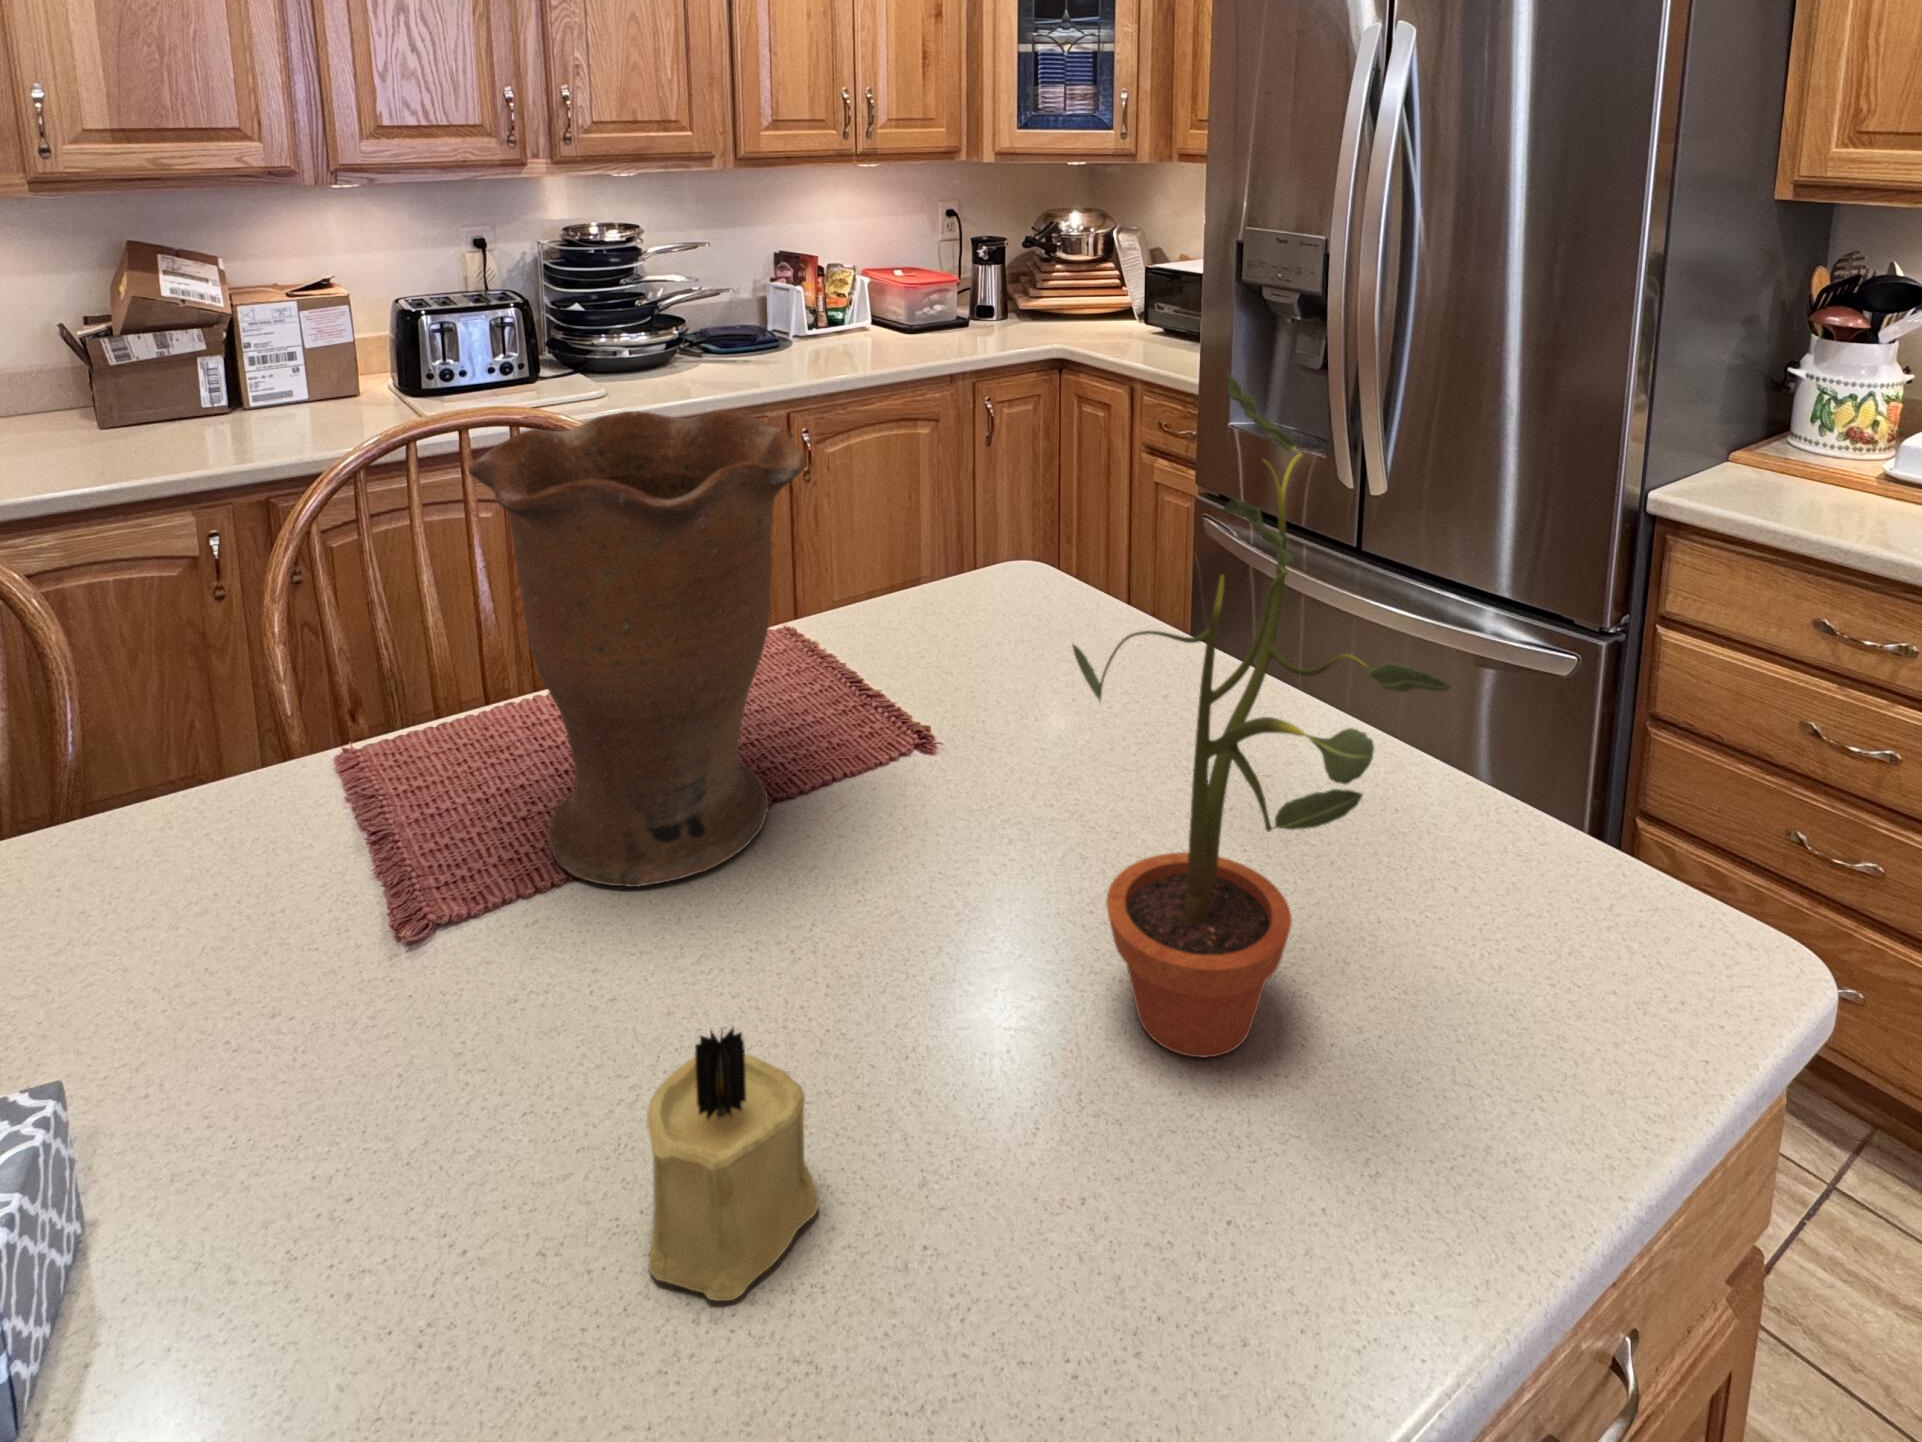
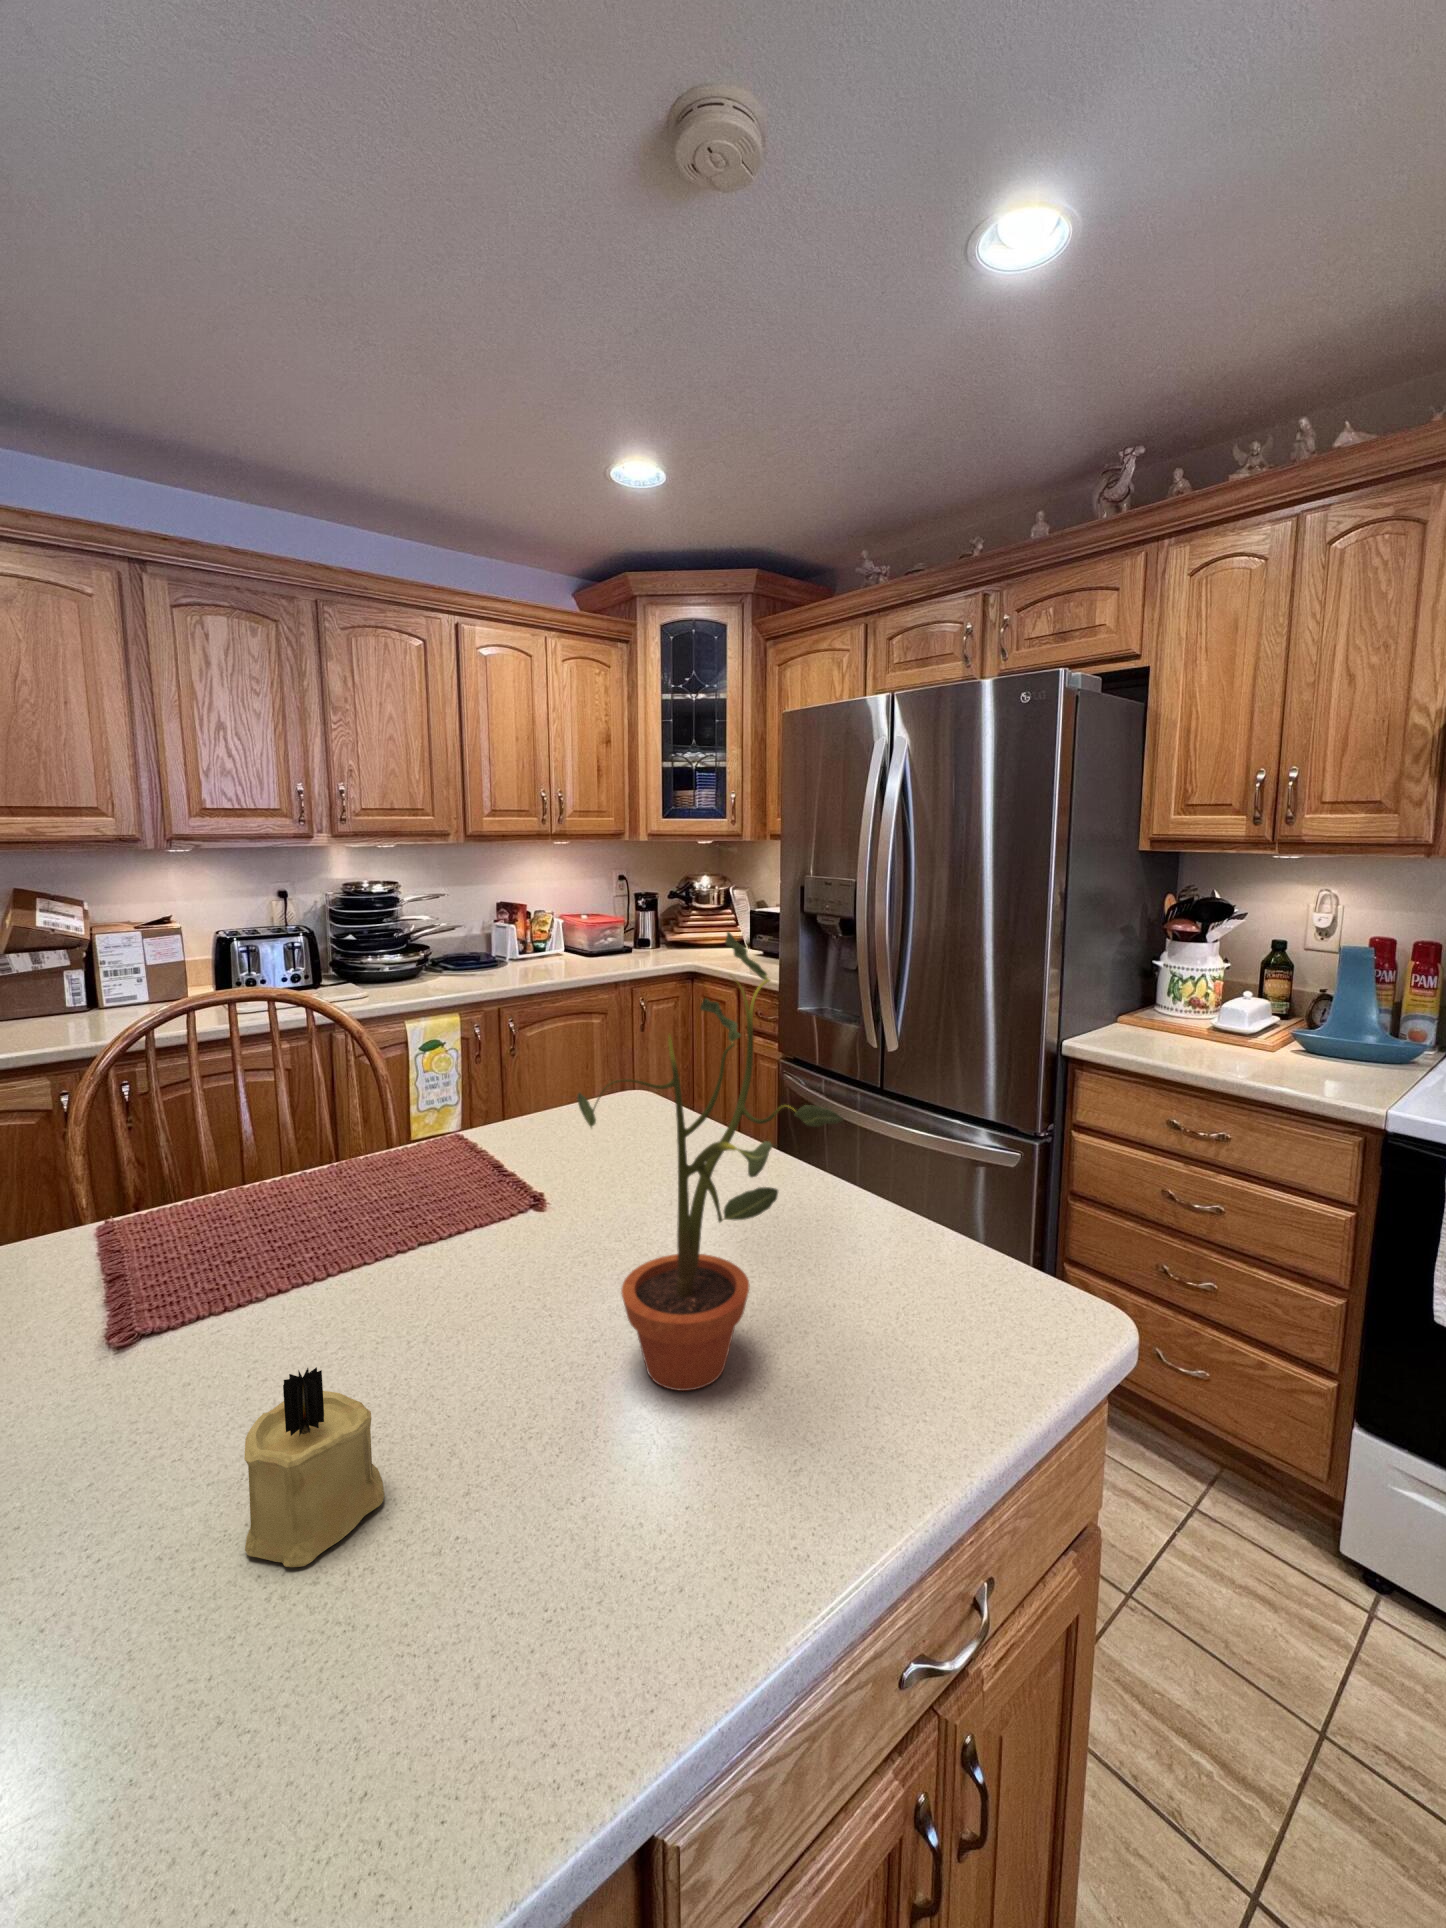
vase: present [468,410,804,887] -> none [180,967,431,1301]

